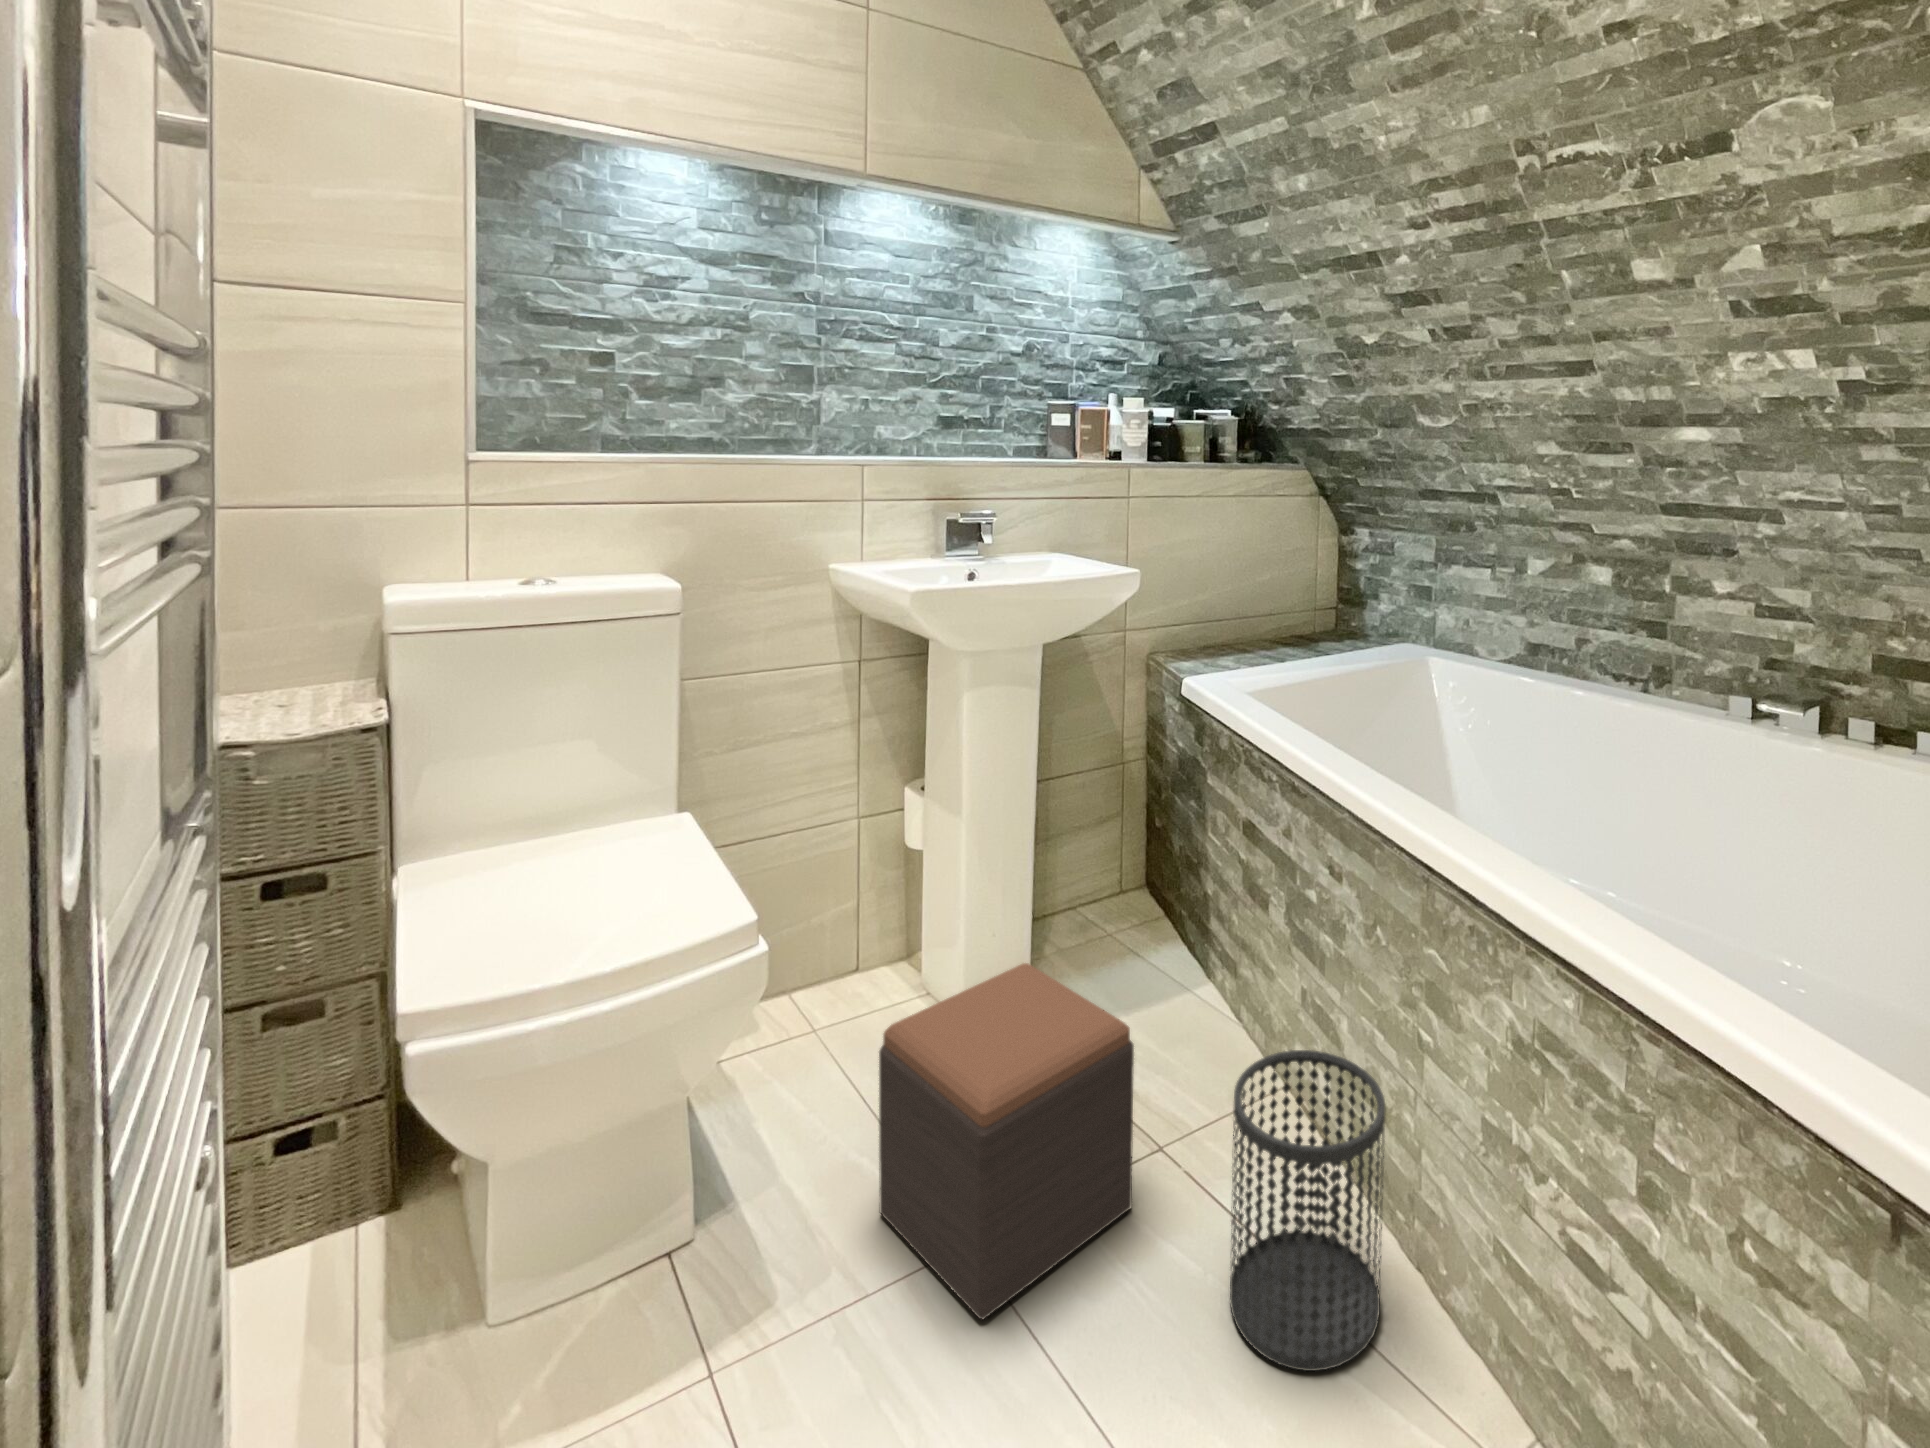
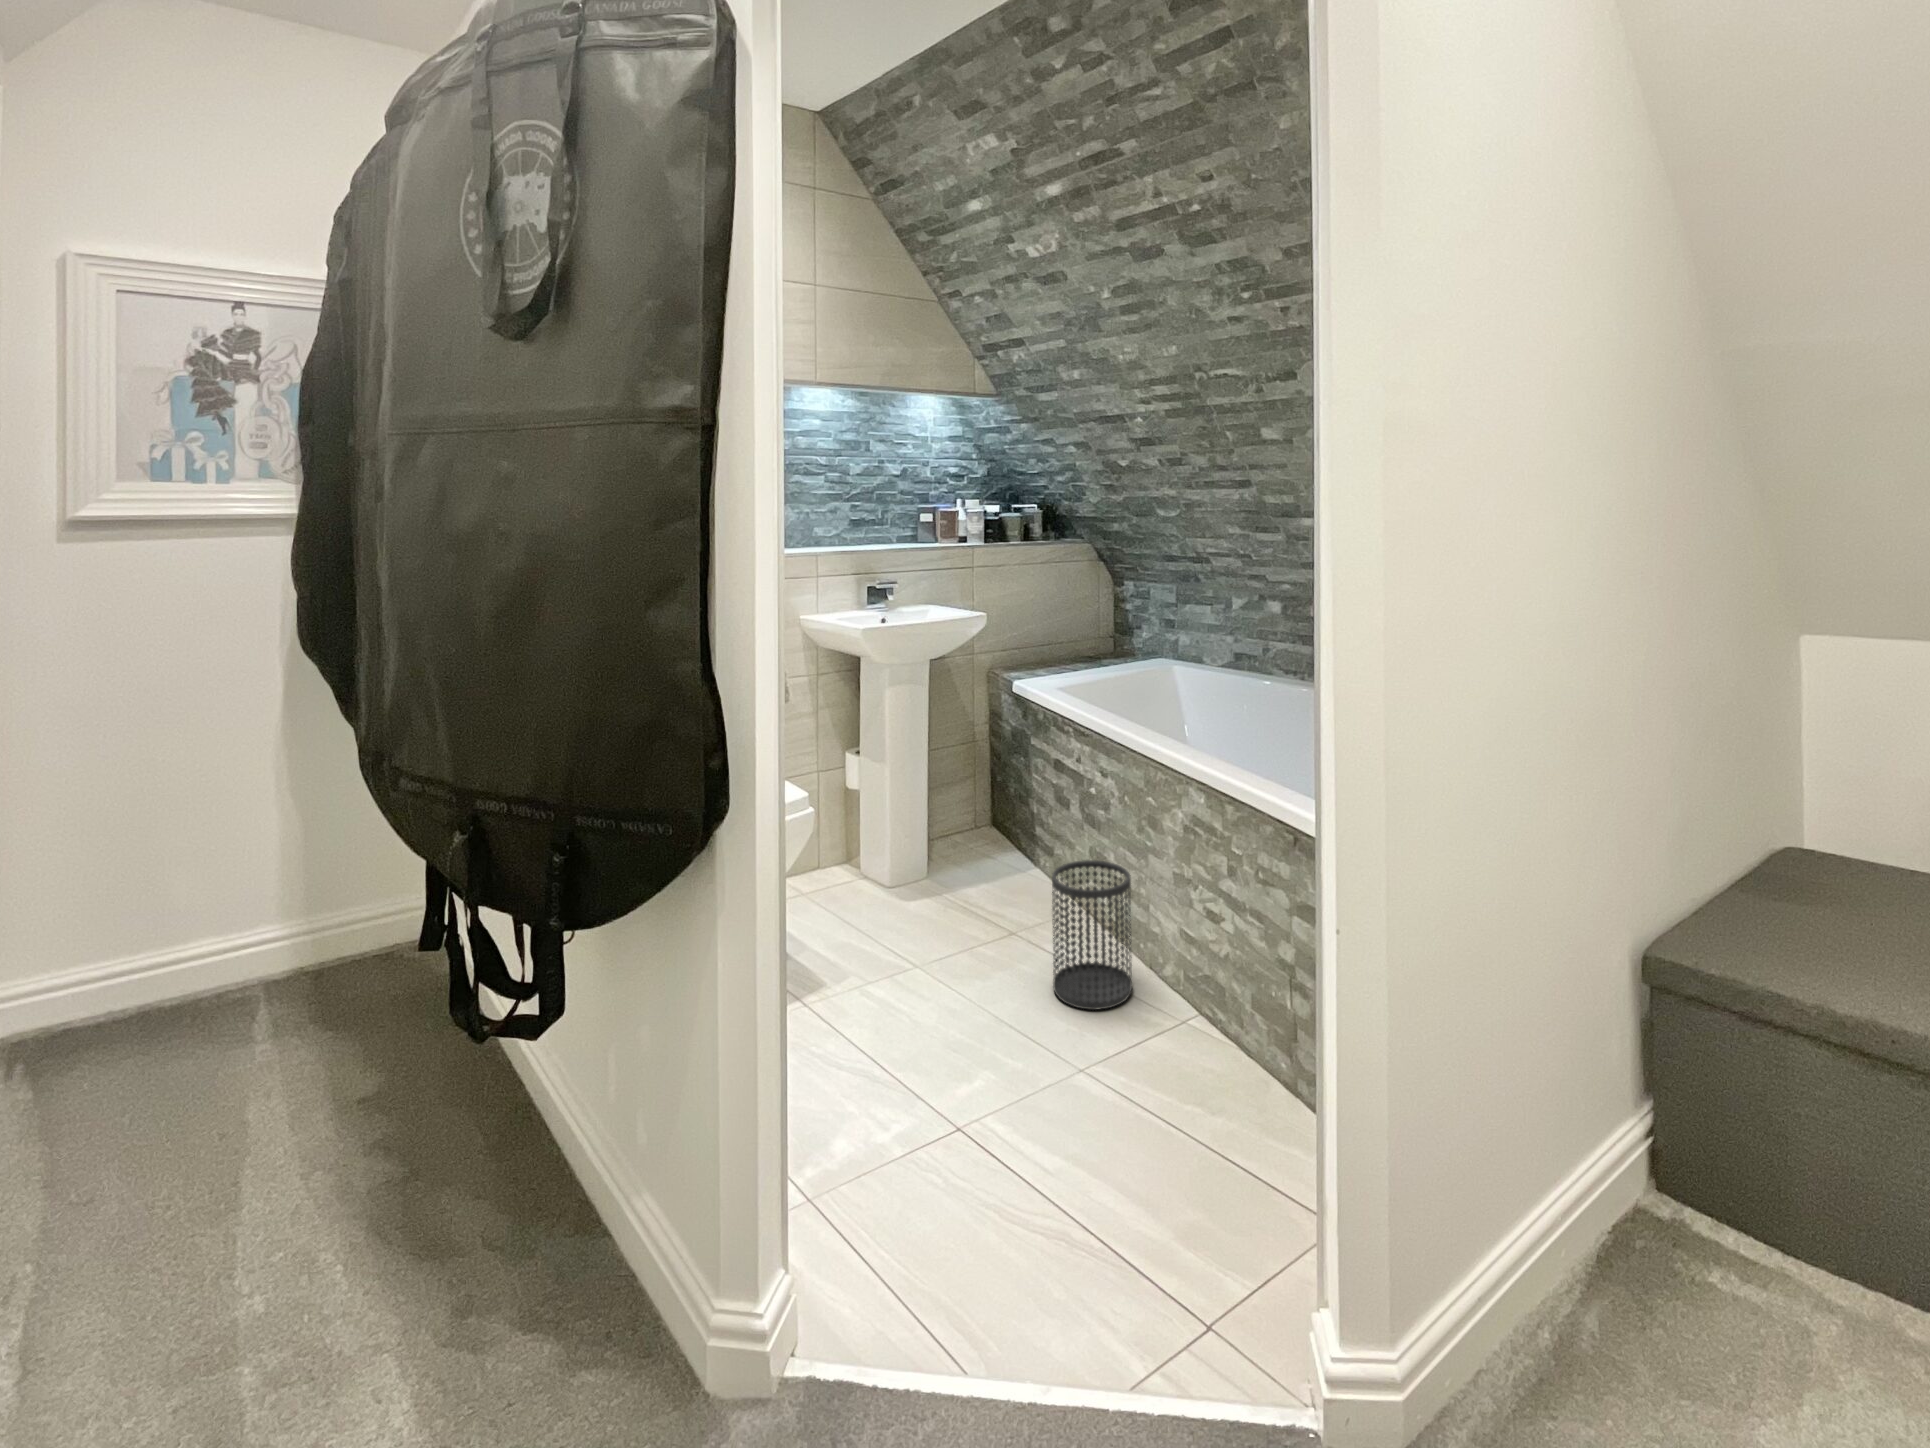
footstool: present [879,963,1134,1320] -> none [860,833,998,998]

